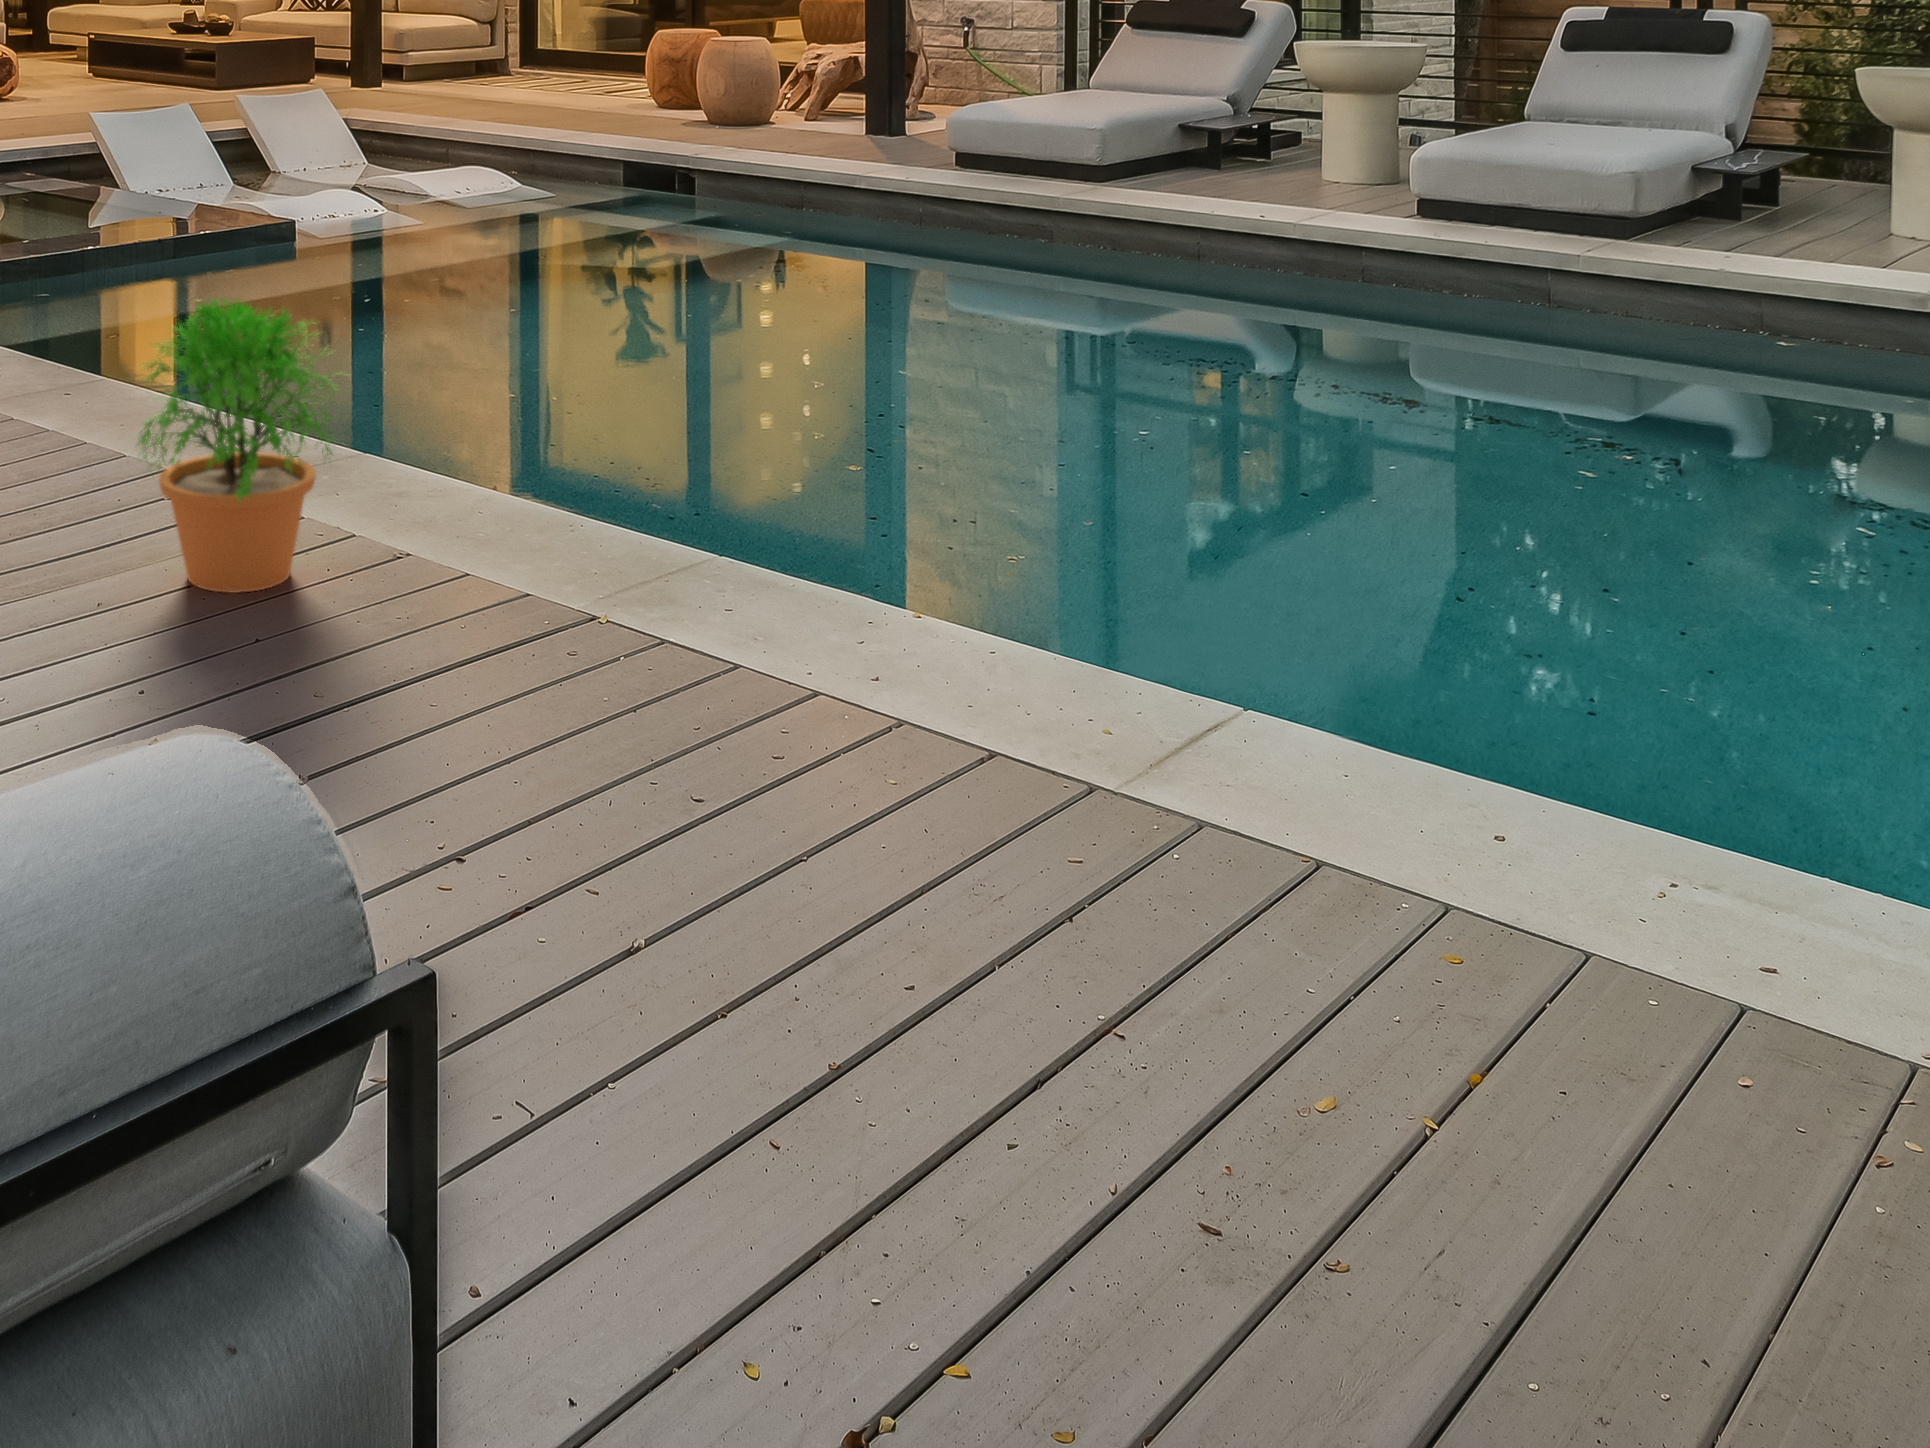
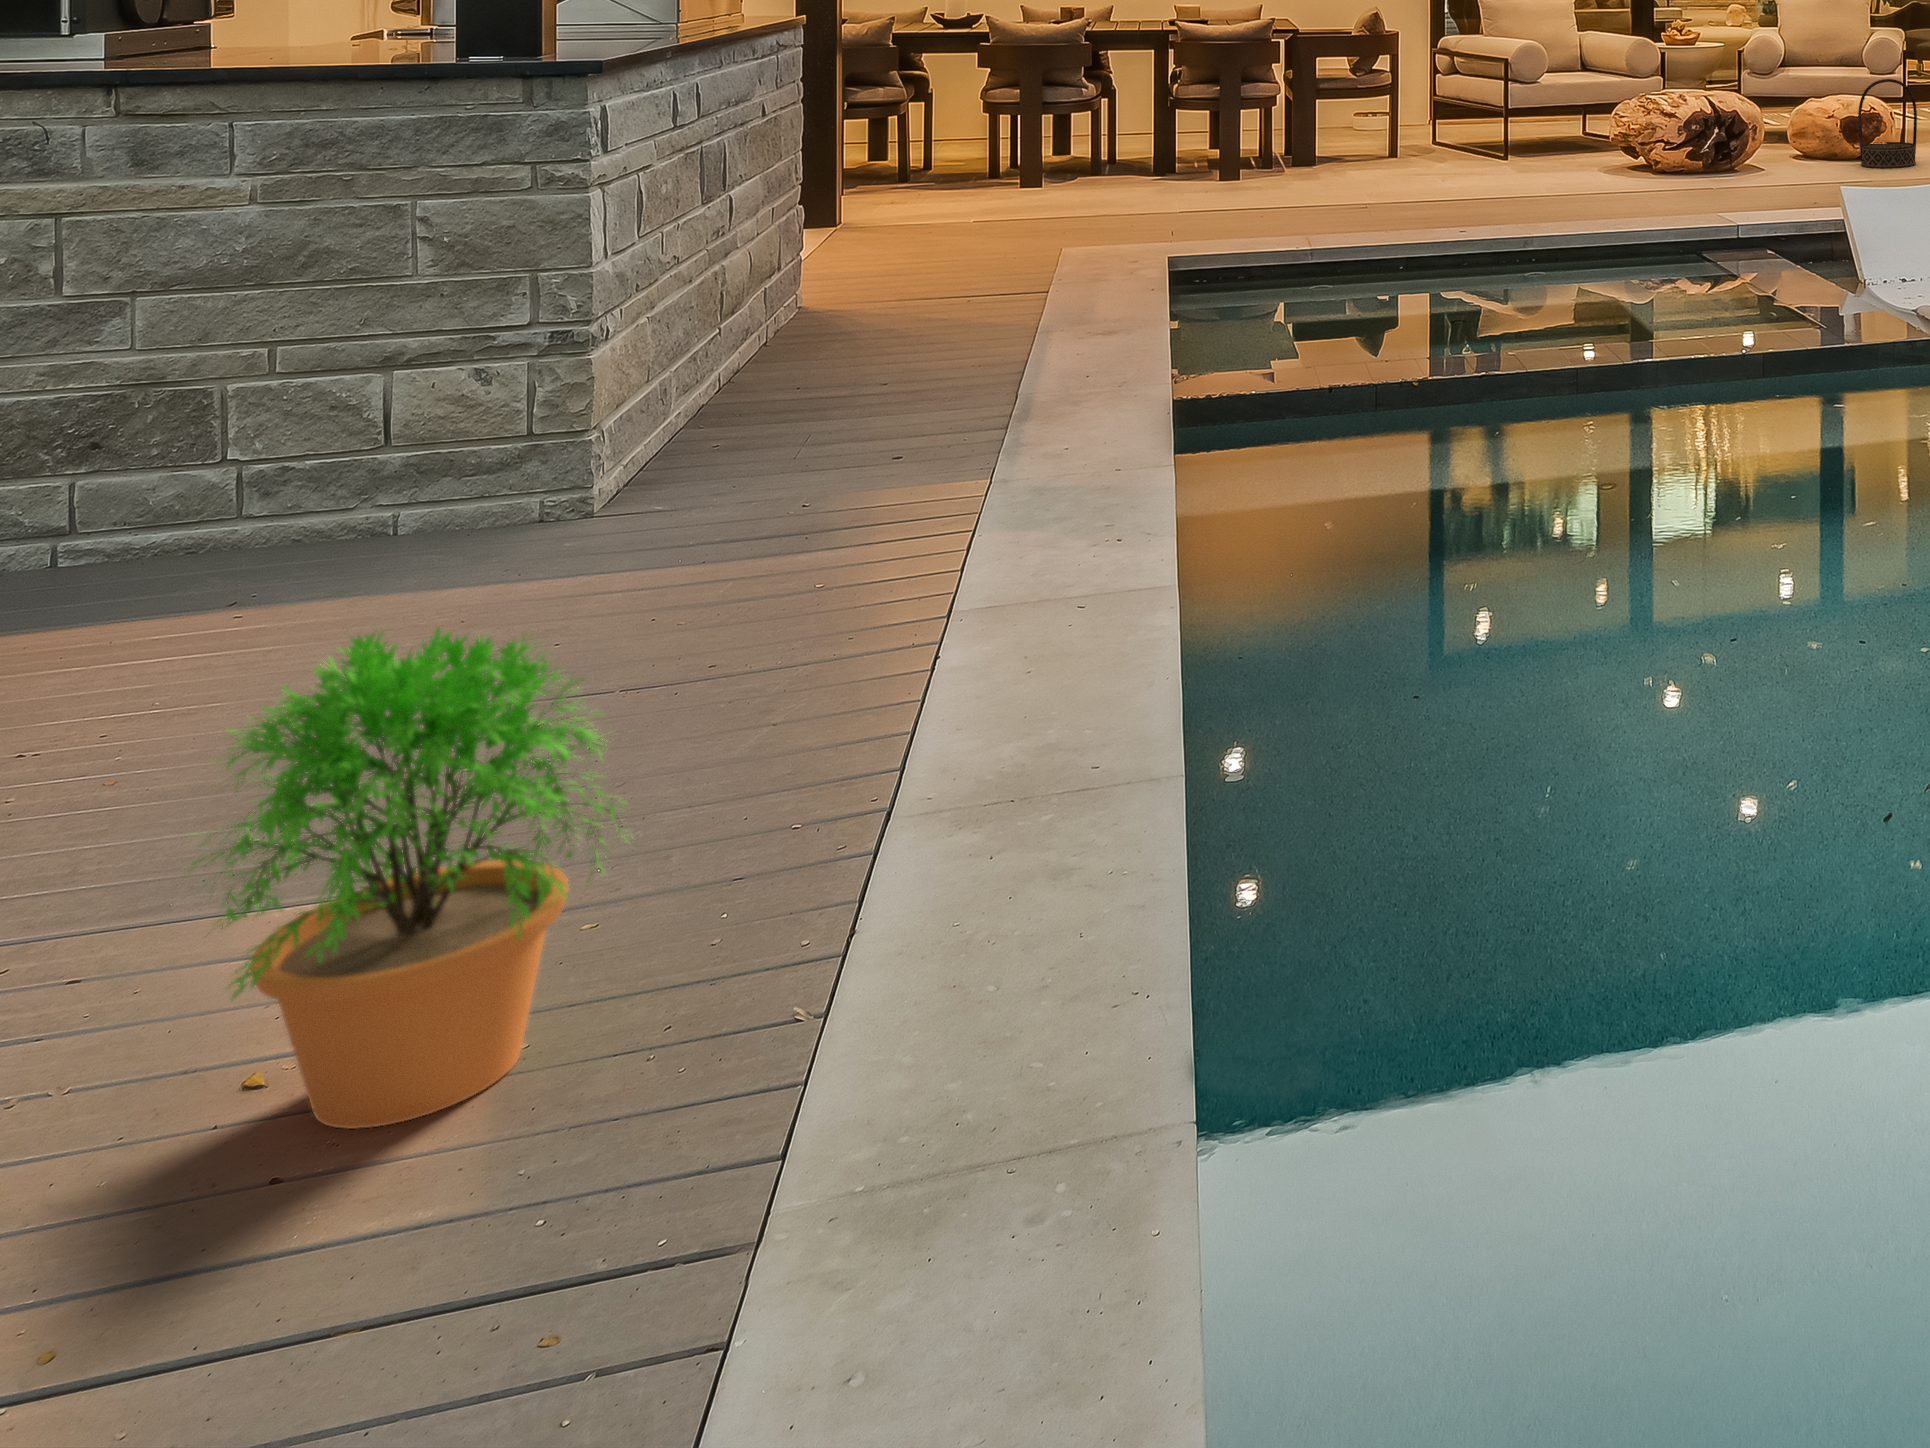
basket: none [16,24,68,106] -> present [1858,79,1917,168]

